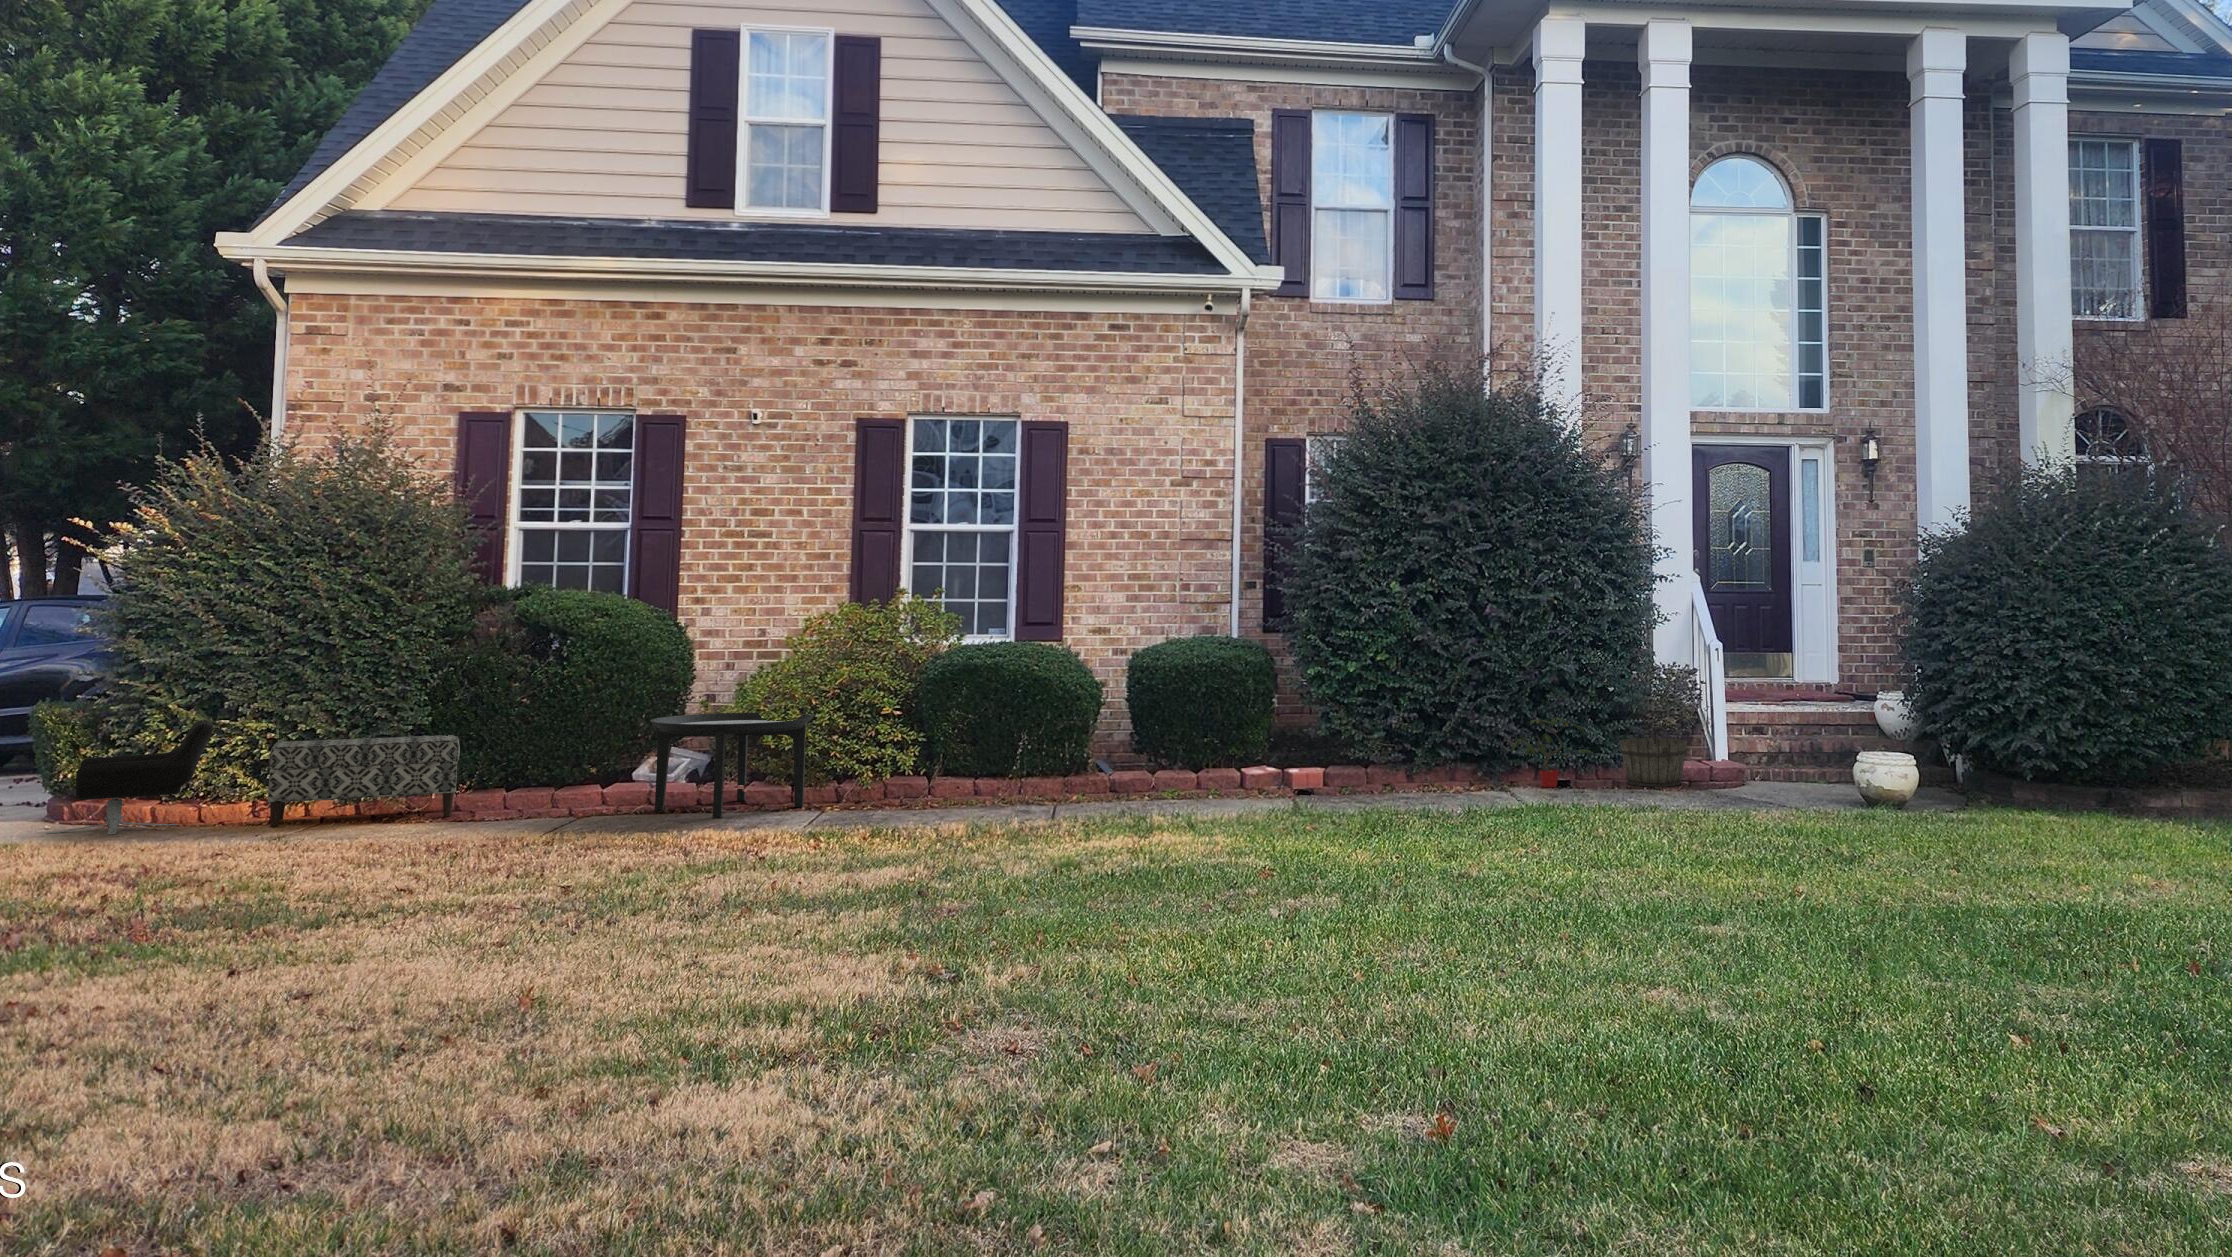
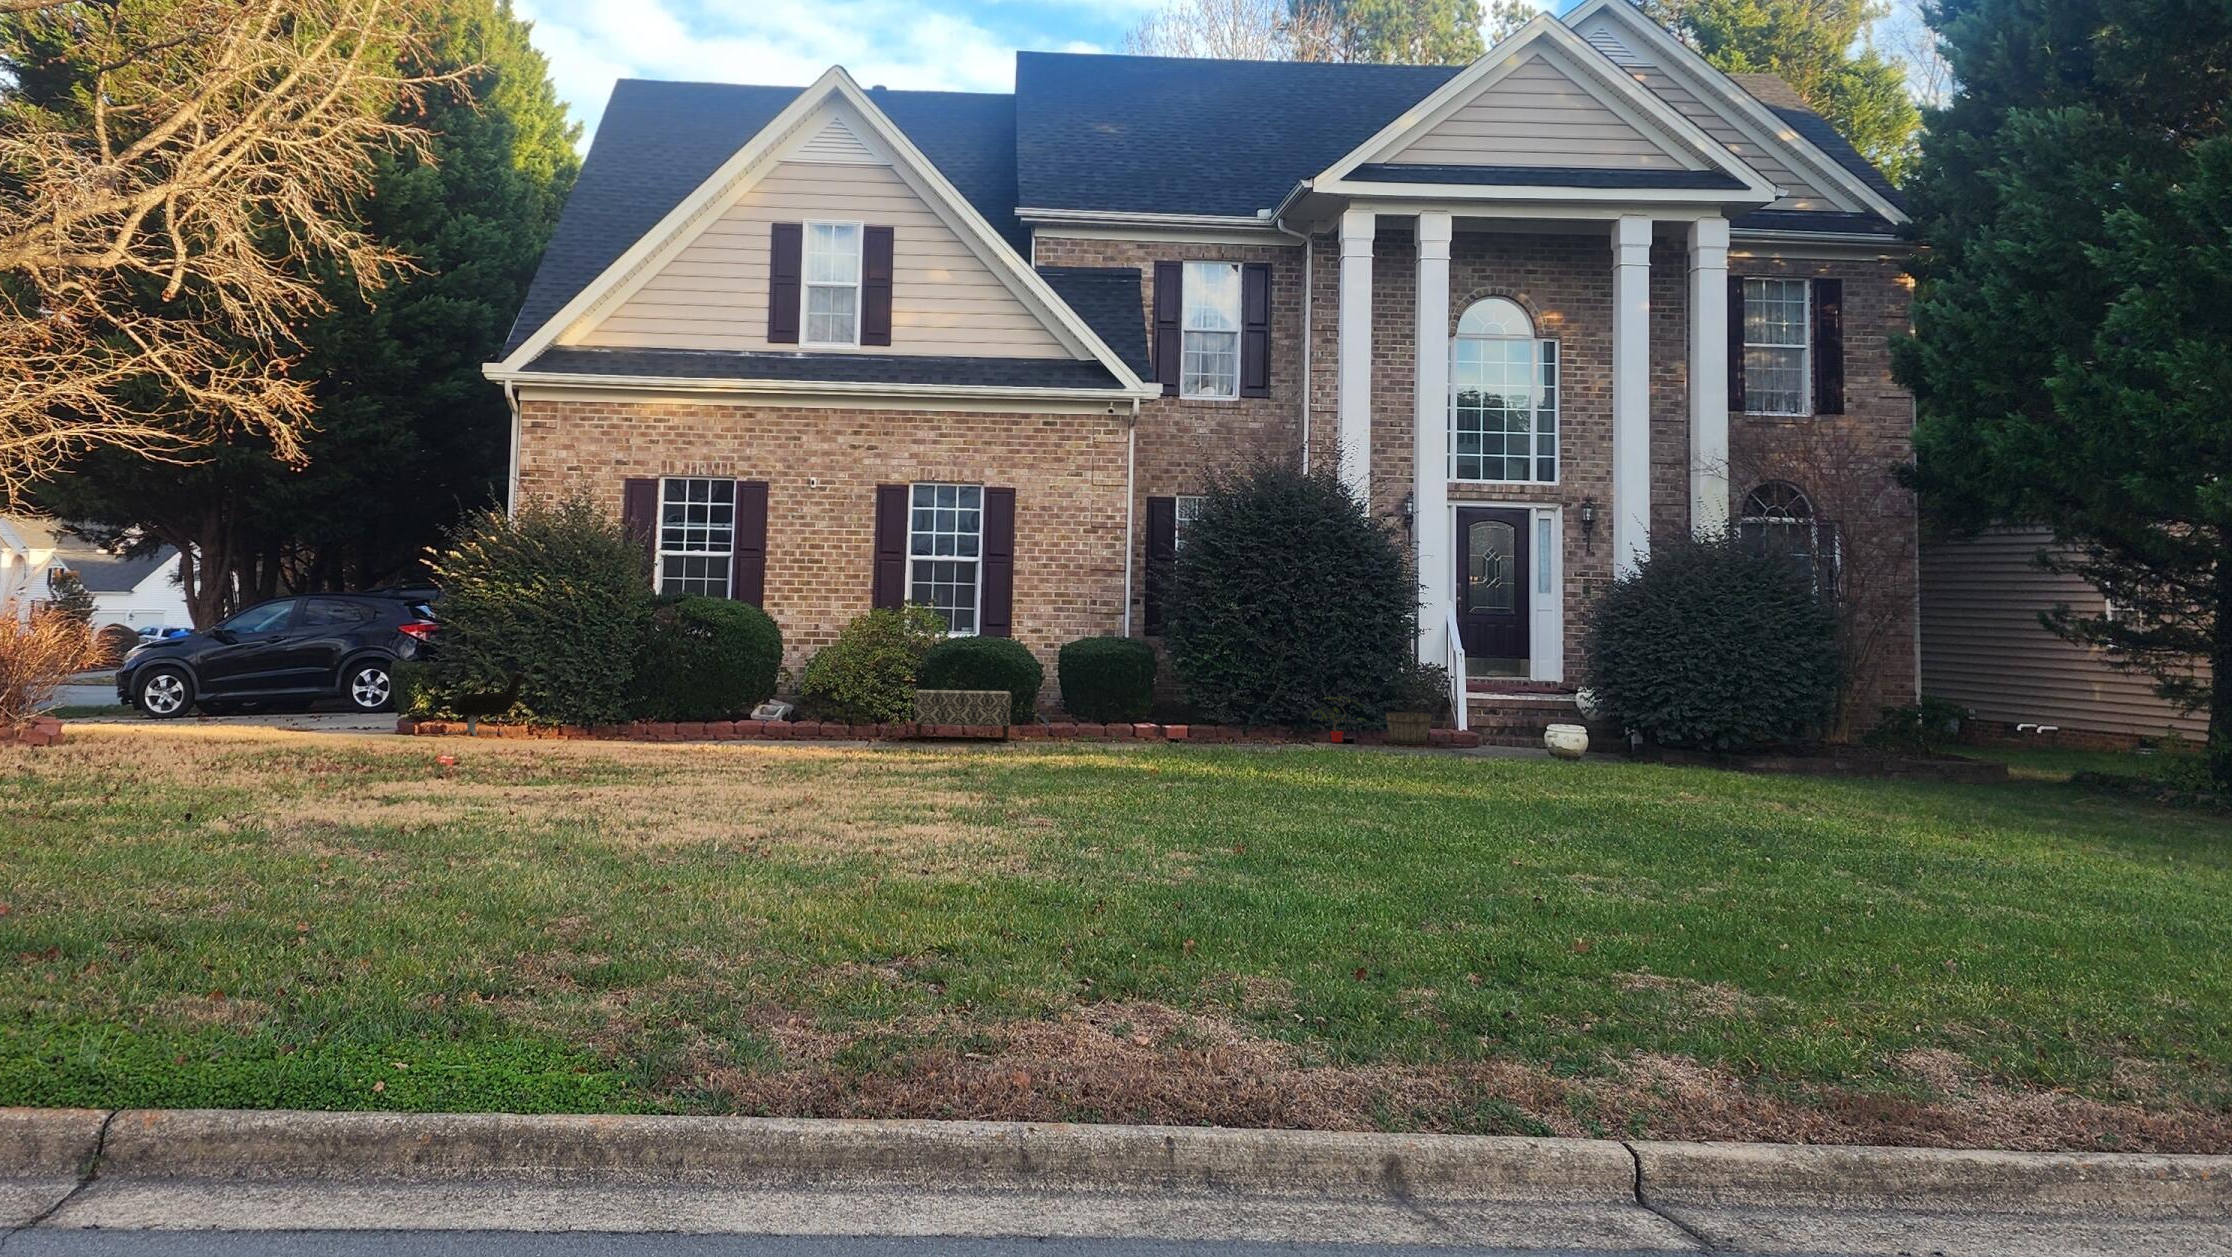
round table: present [650,713,814,818] -> none [770,677,866,740]
bench: present [268,735,460,827] -> present [914,690,1012,740]

